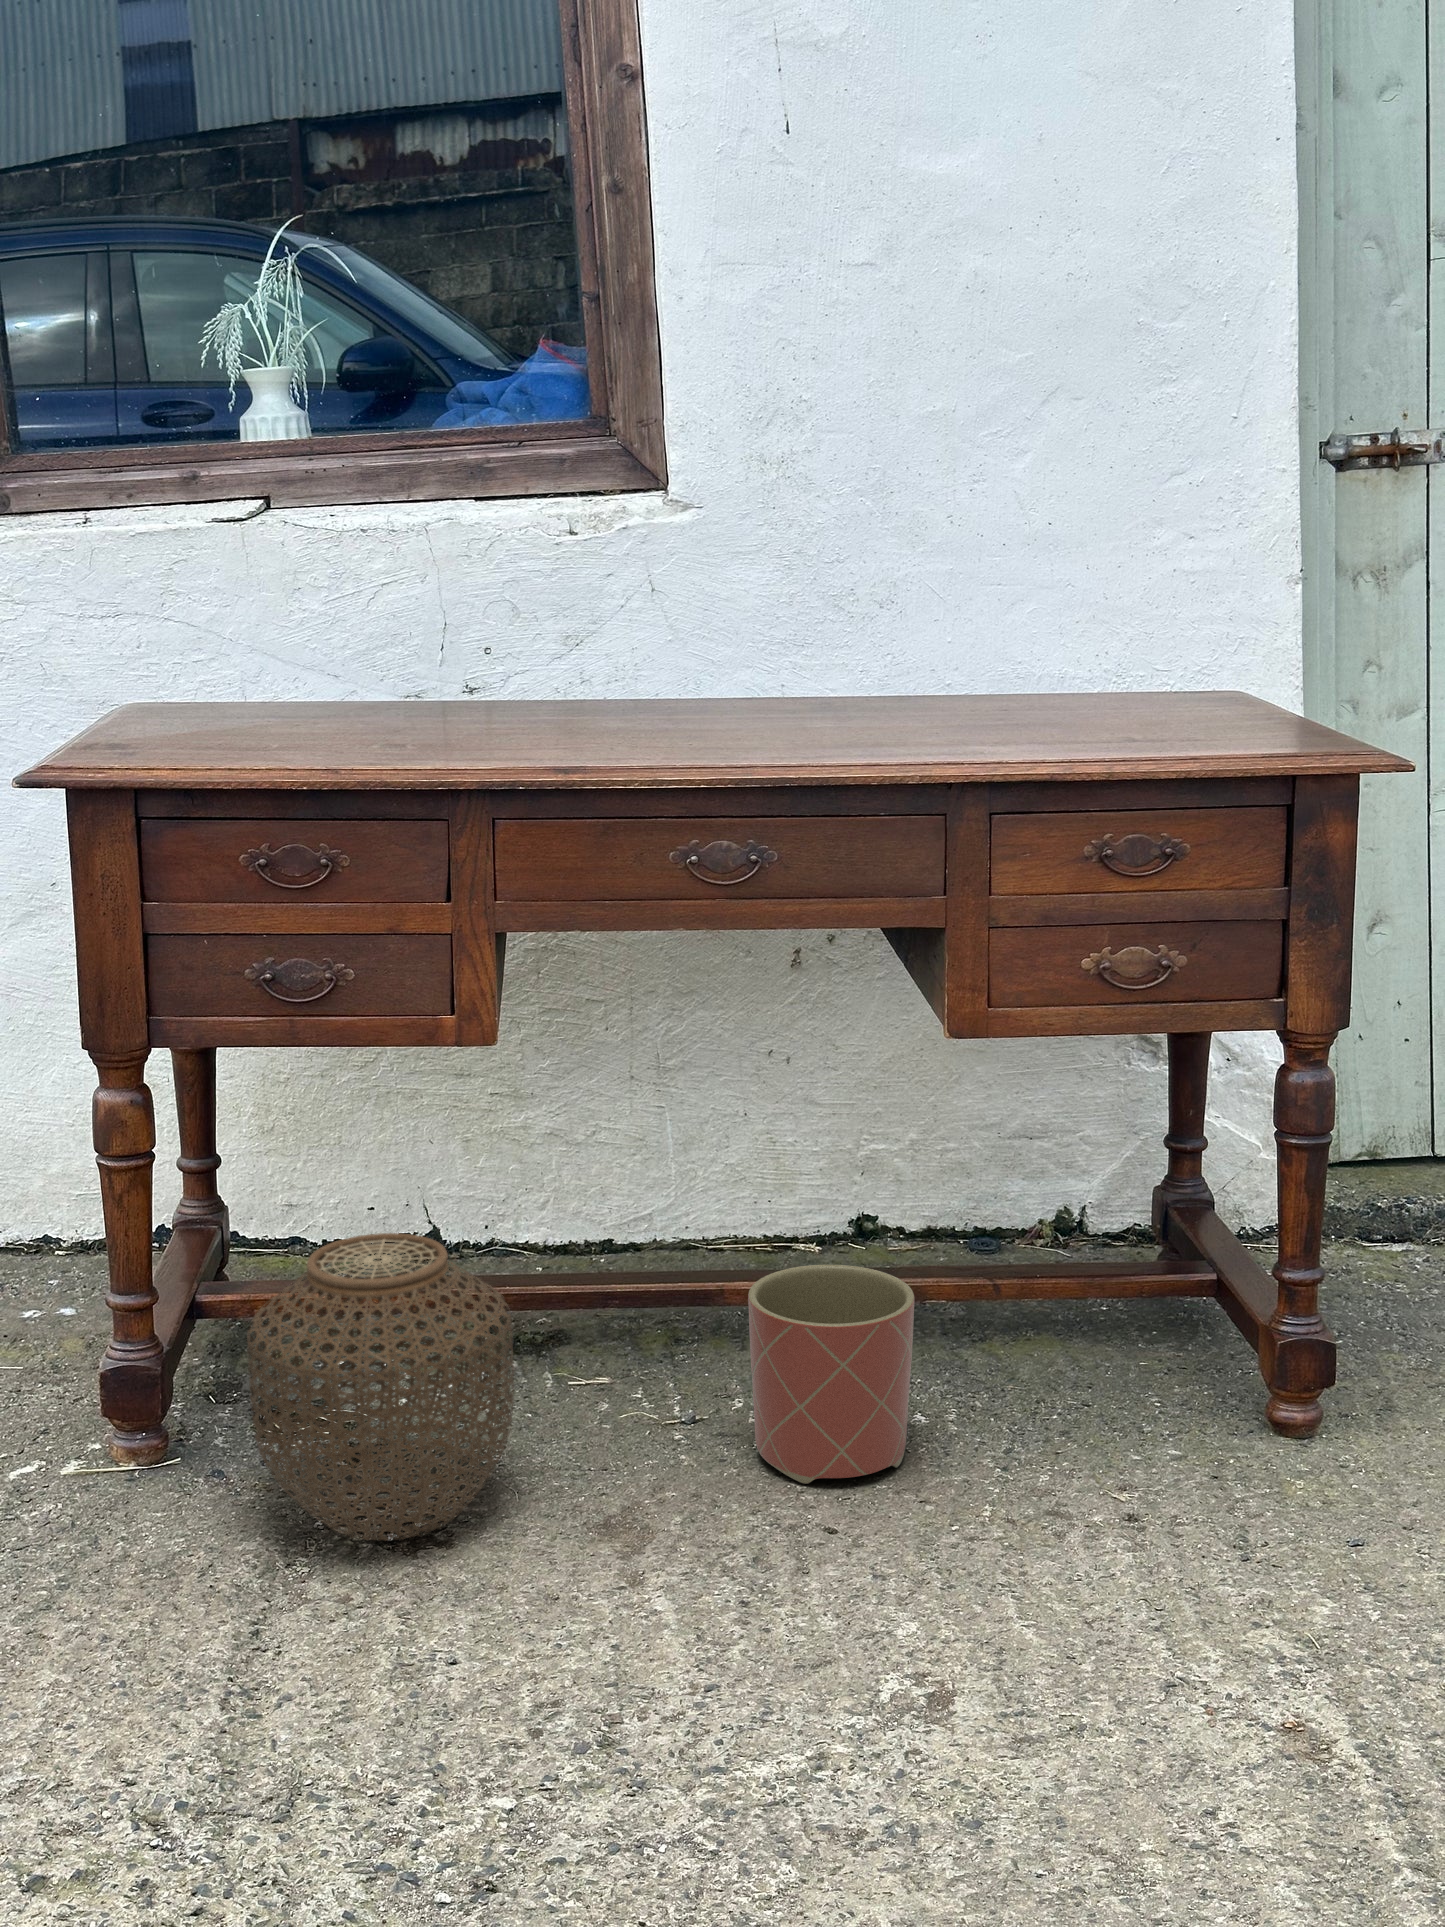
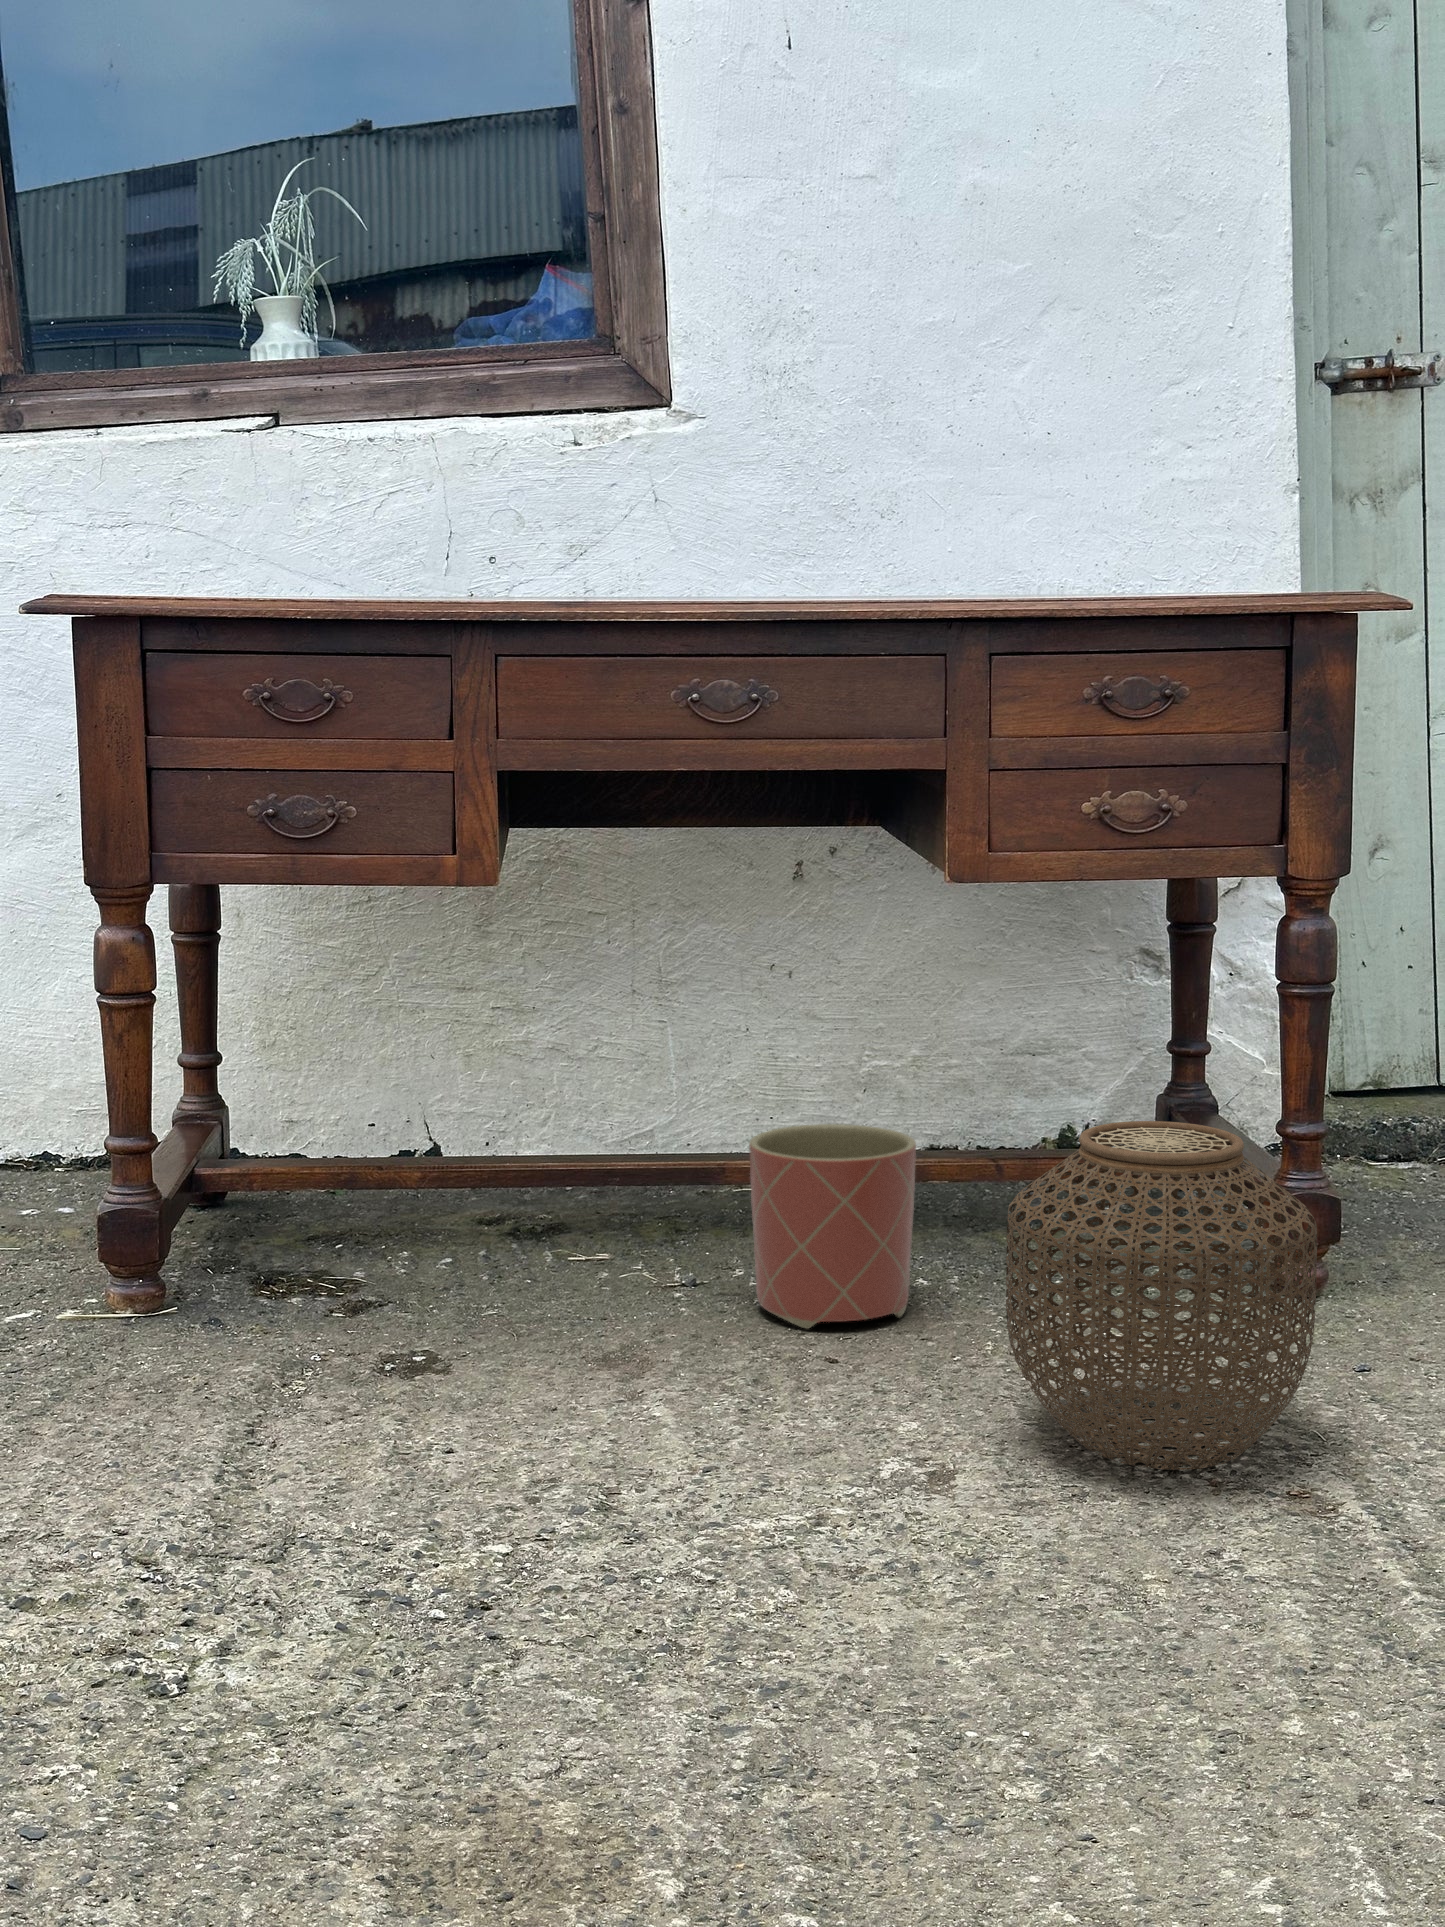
woven basket: present [247,1233,514,1540] -> present [1006,1121,1317,1470]

